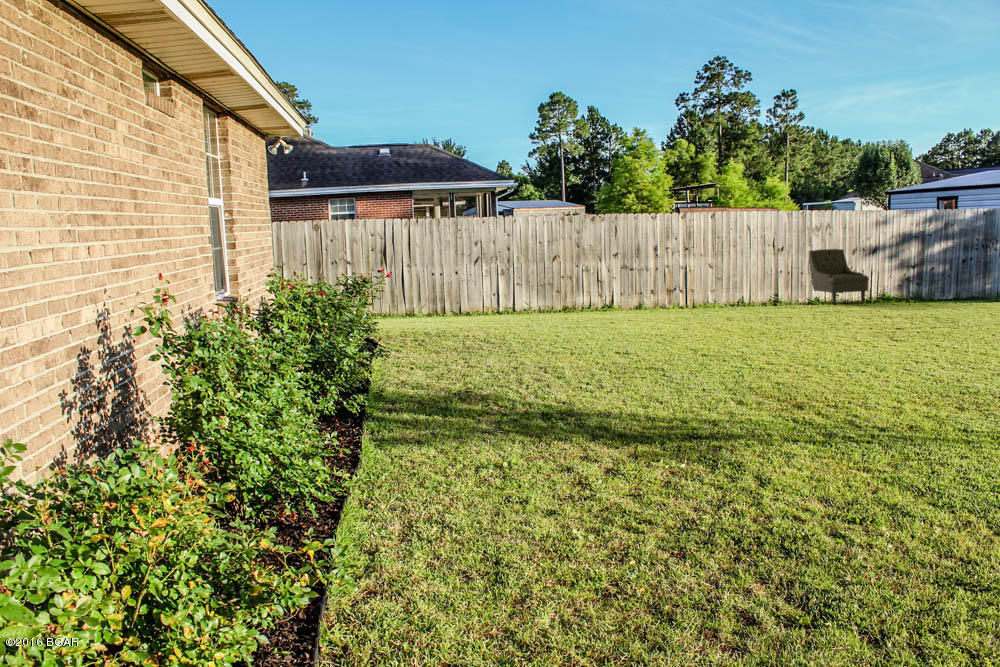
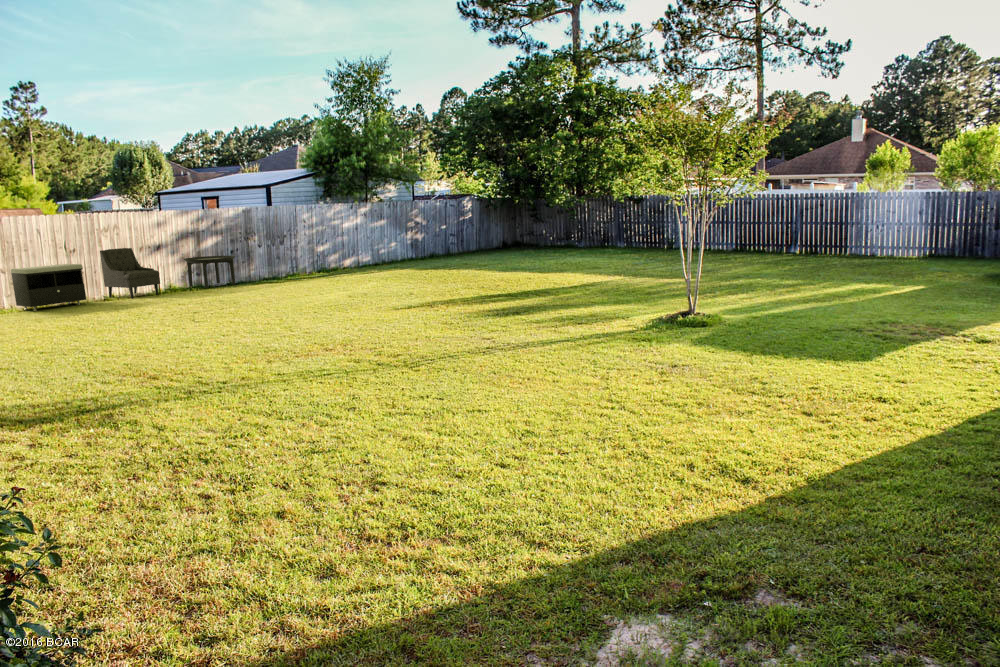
storage bench: none [722,263,787,308] -> present [11,264,86,311]
round table: none [901,263,969,301] -> present [184,256,235,288]

